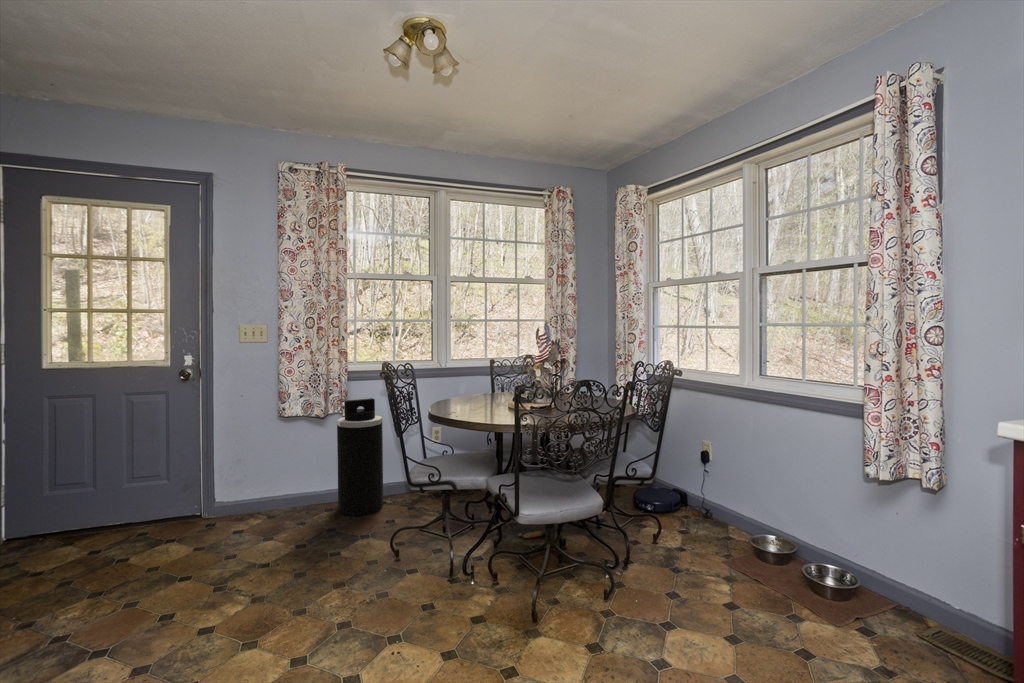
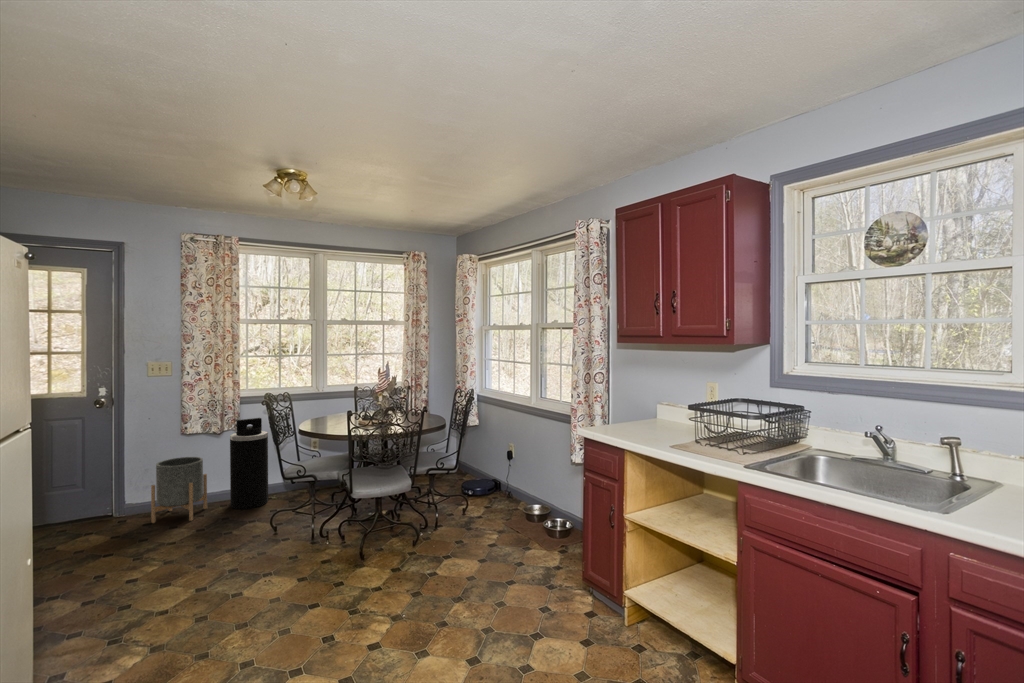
planter: none [243,446,311,531] -> present [151,457,207,523]

